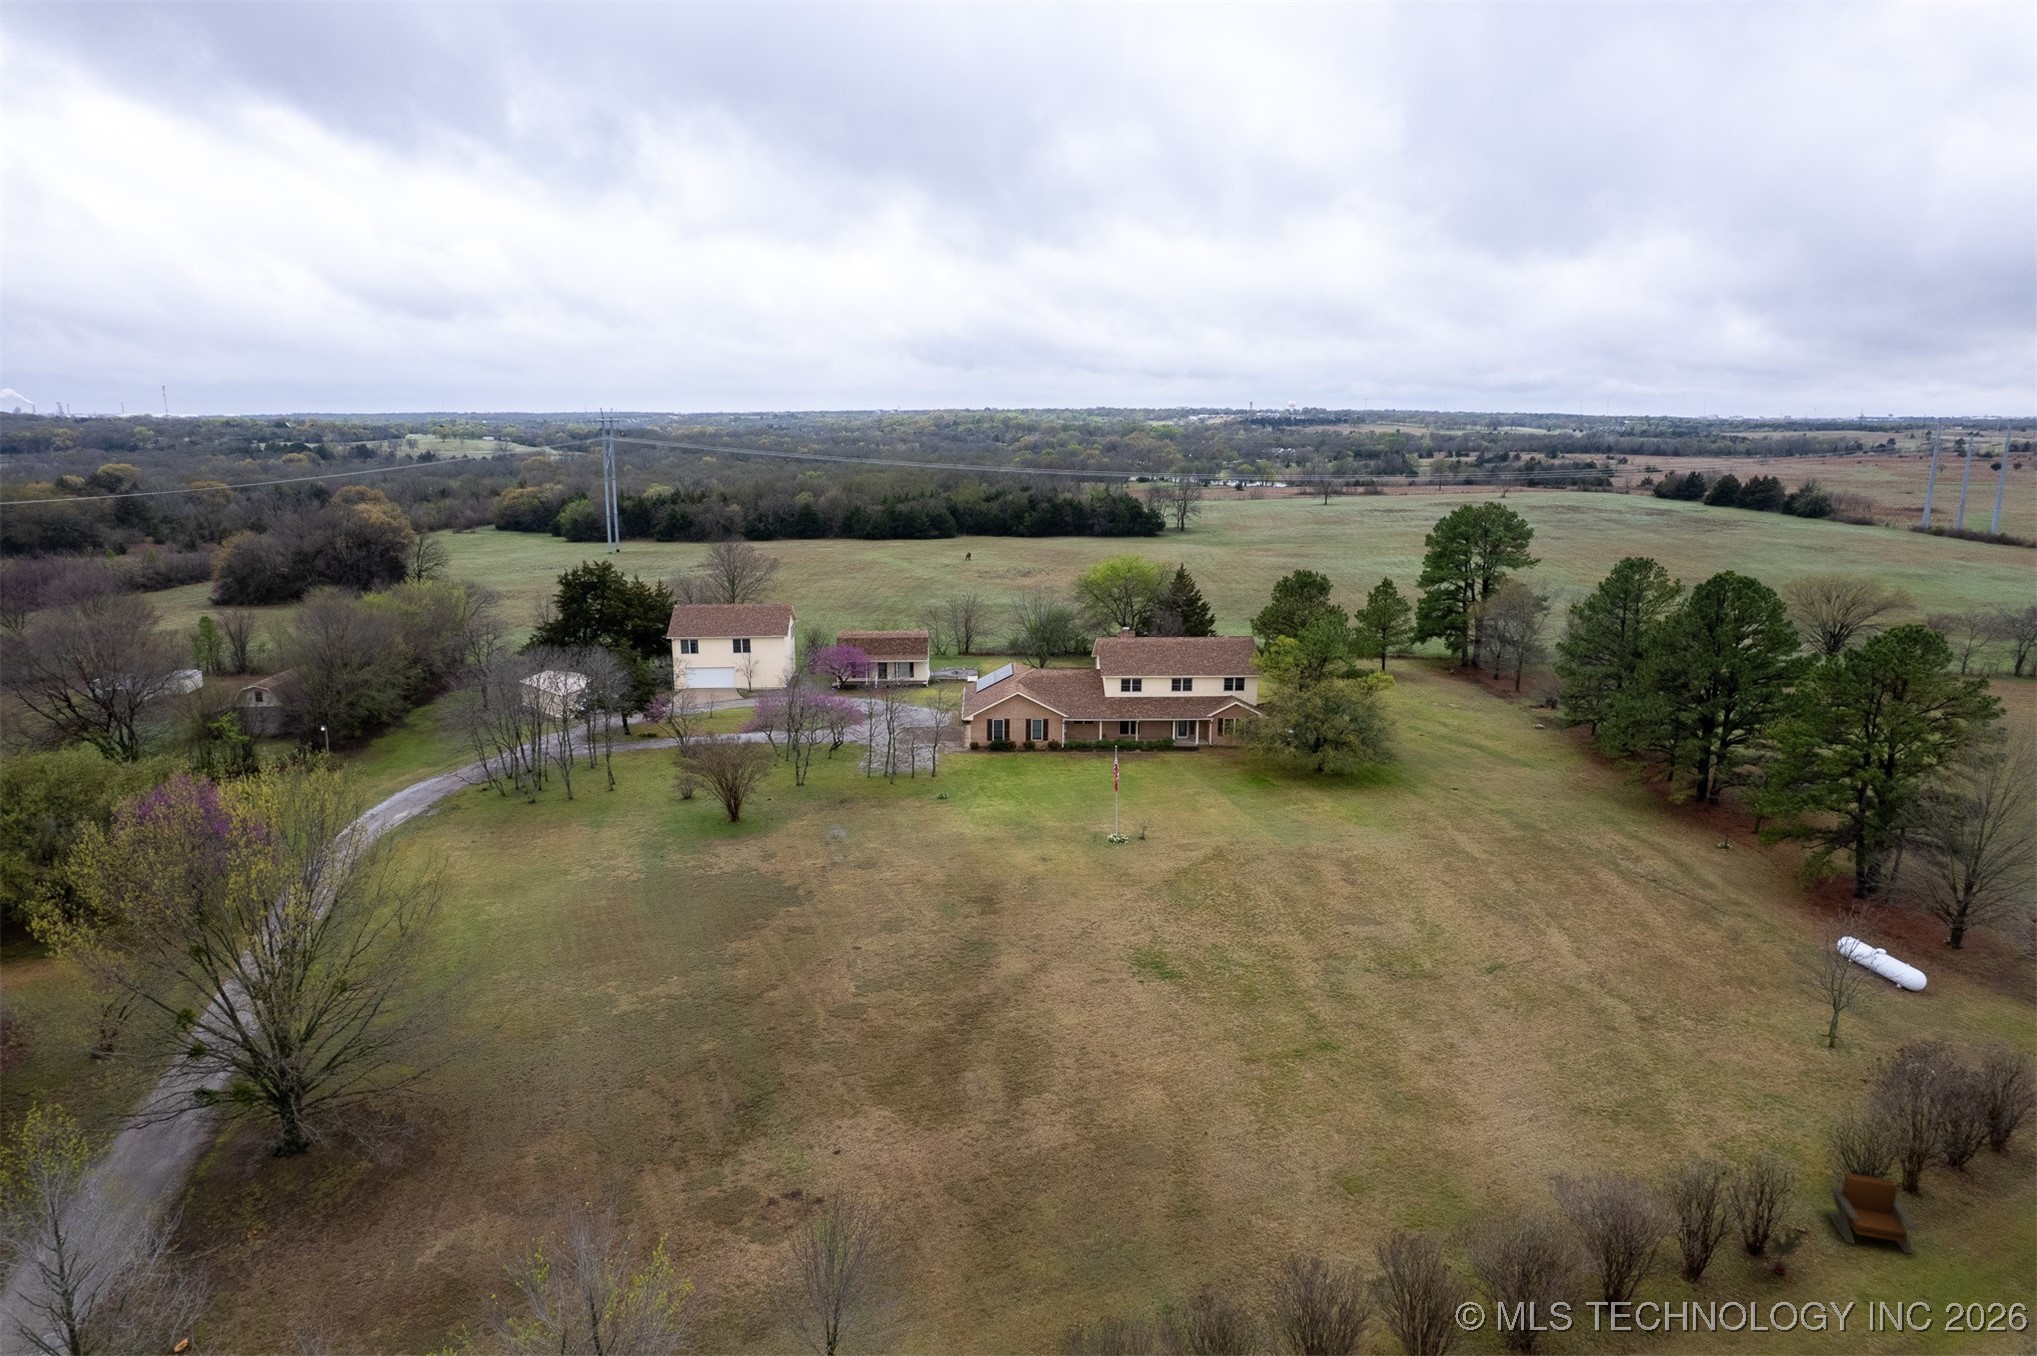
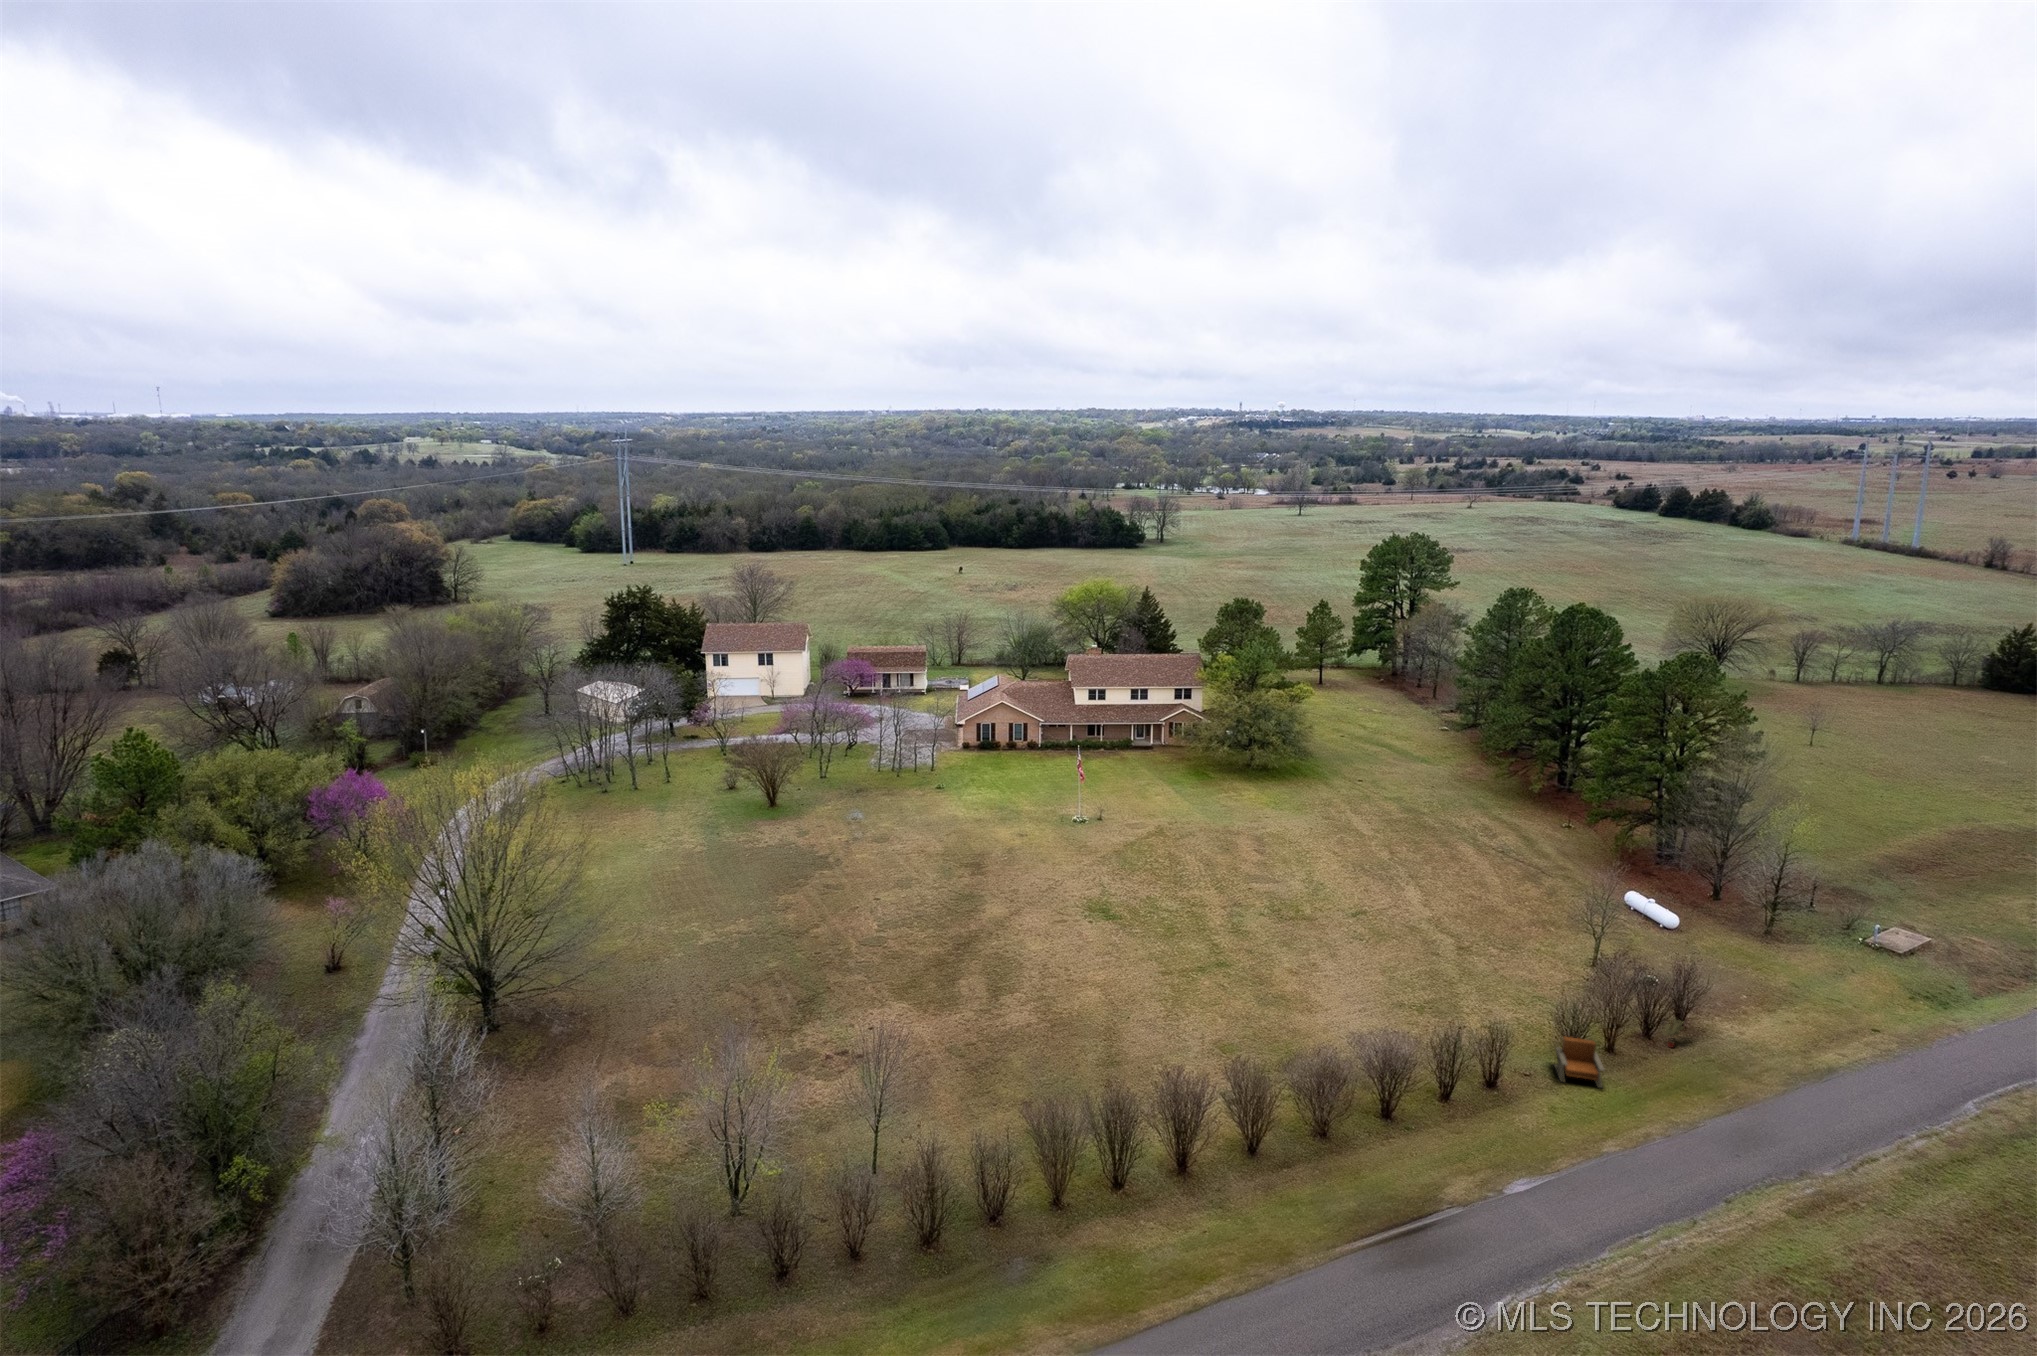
potted tree: present [1766,1227,1803,1274] -> present [1664,1019,1684,1048]

